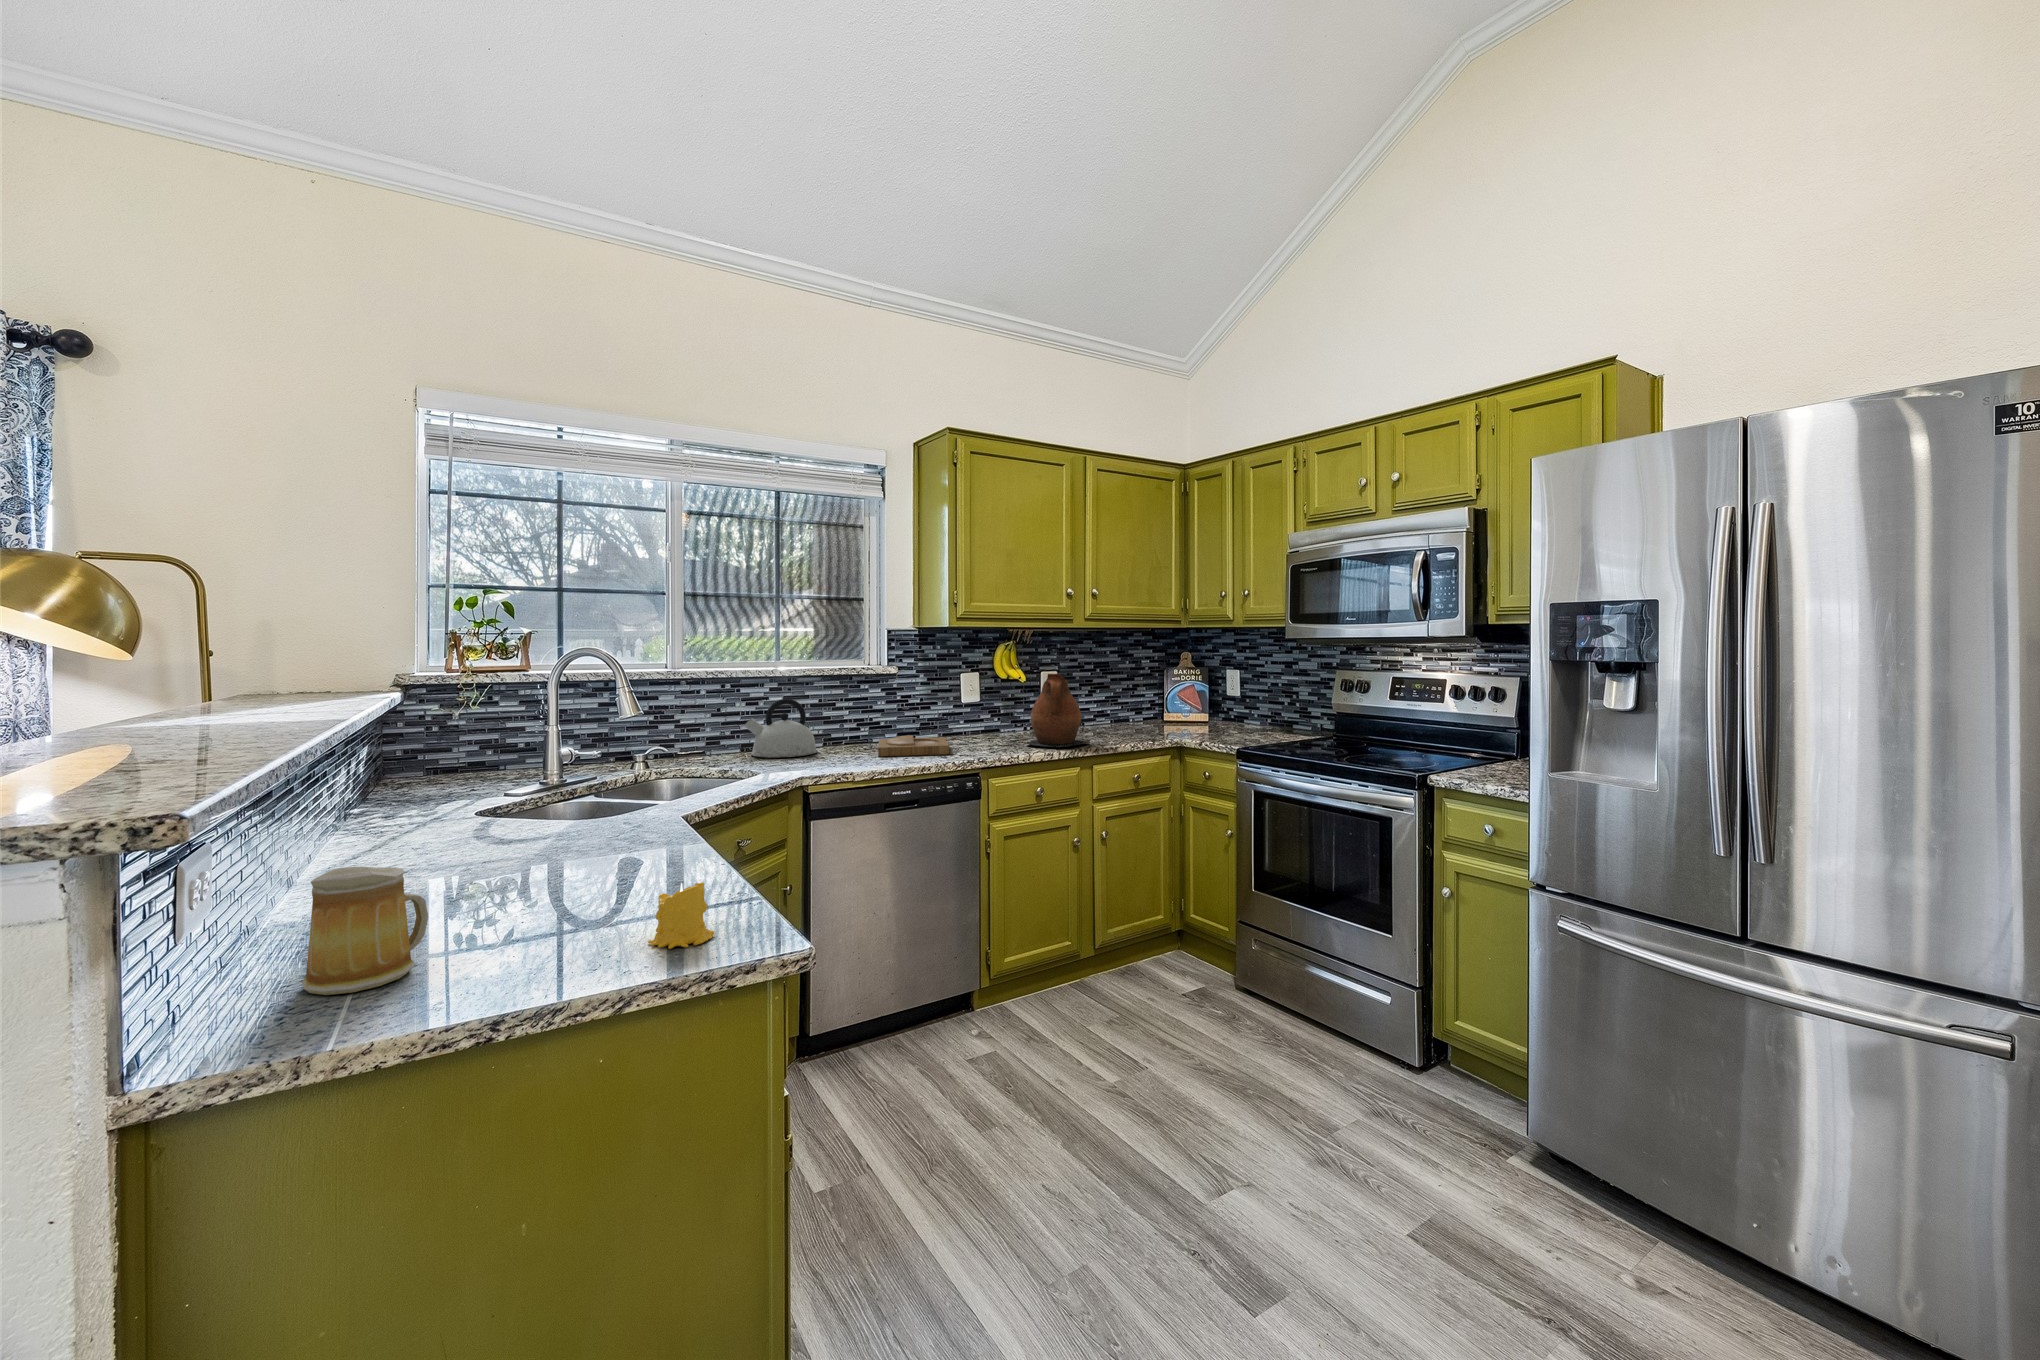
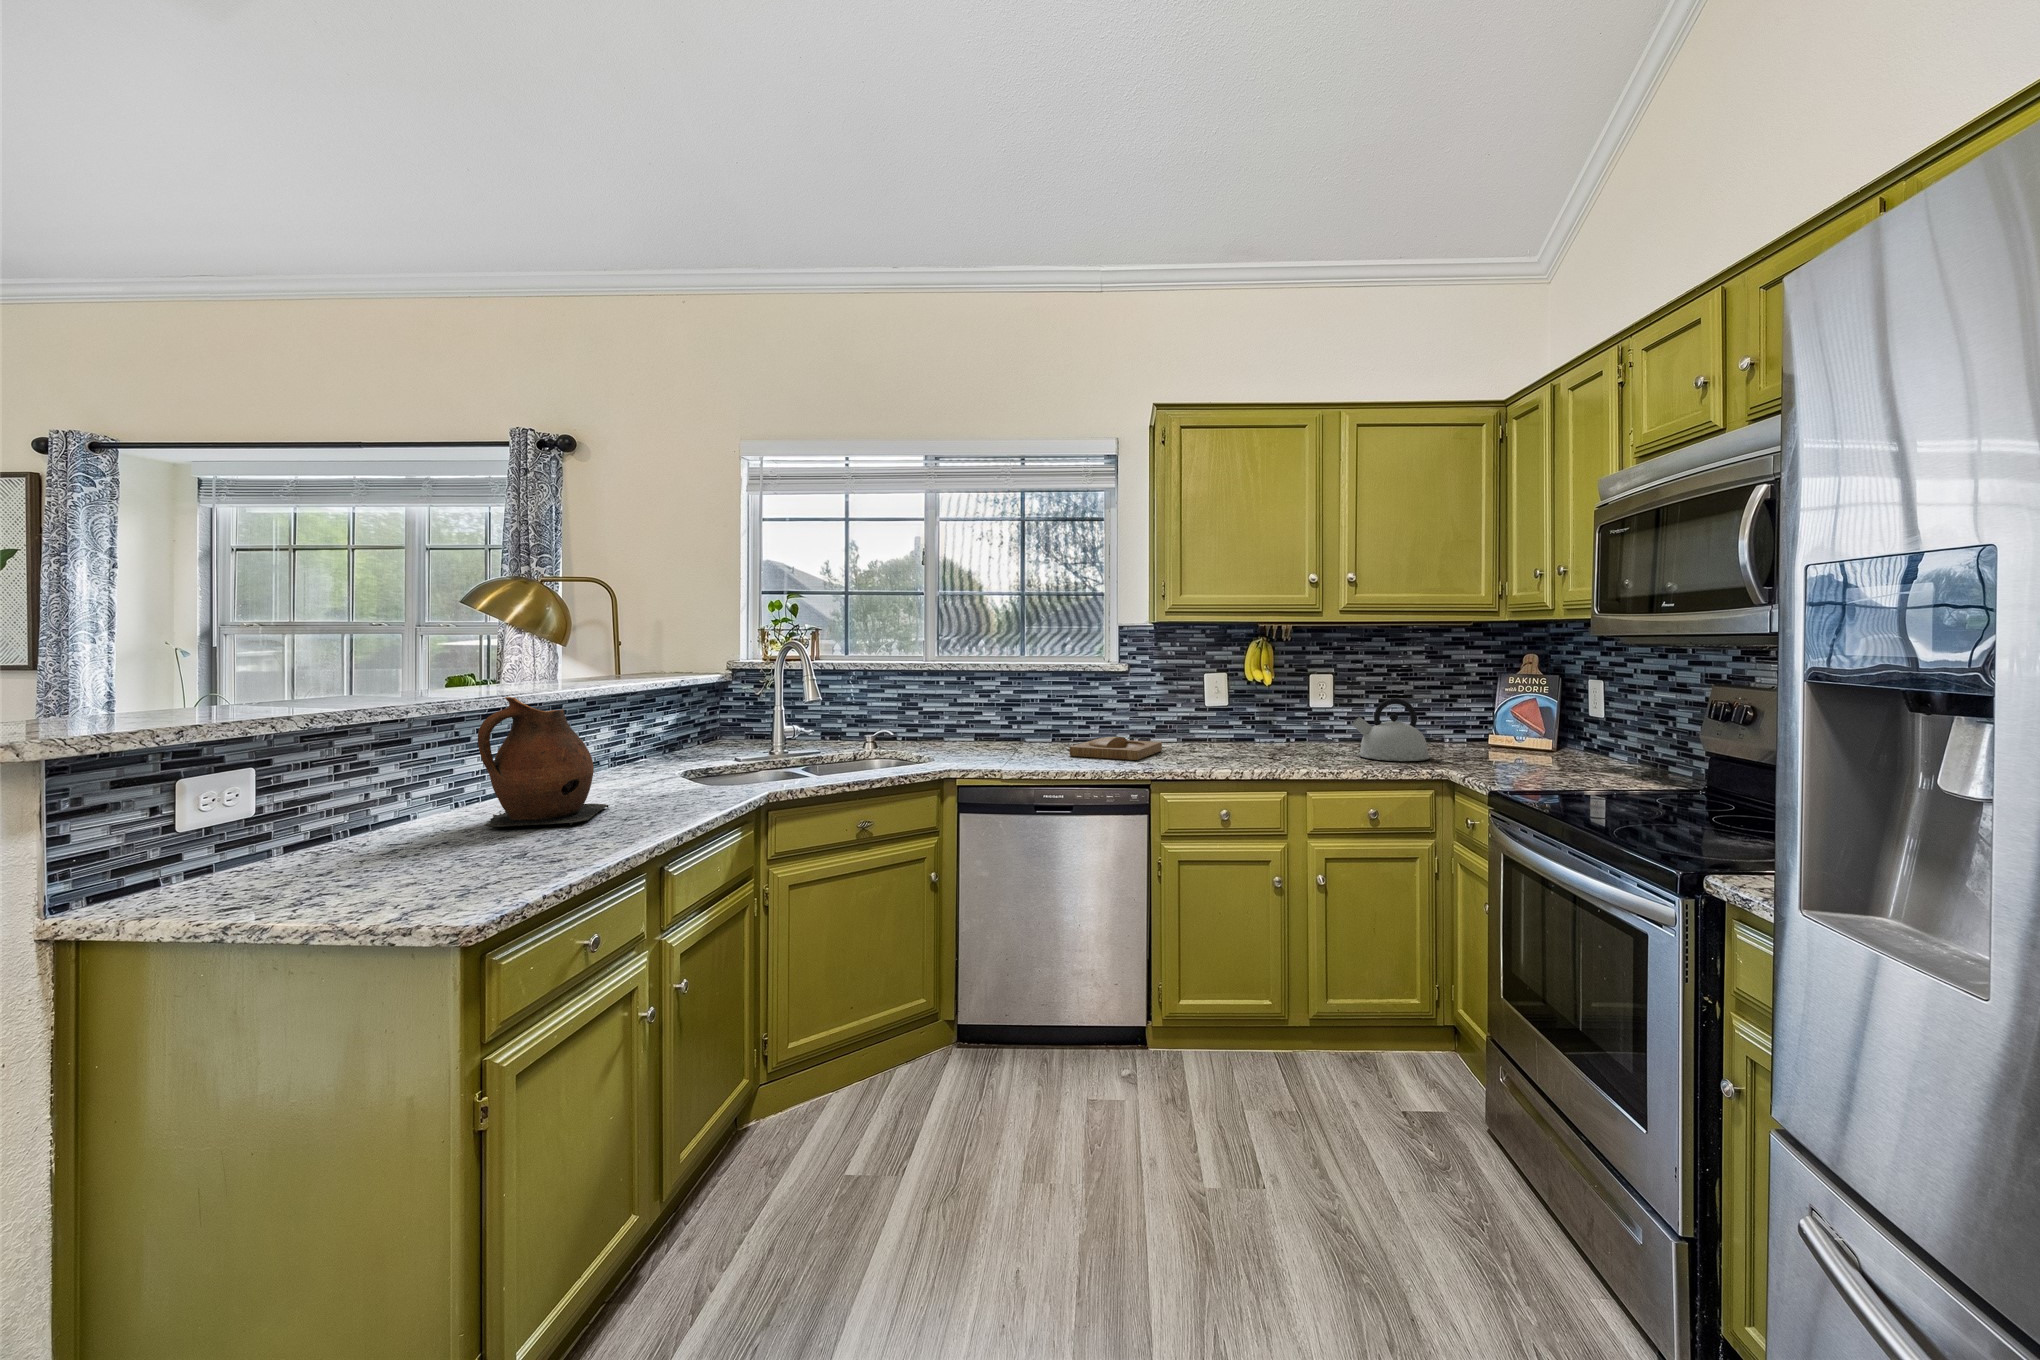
ceramic pitcher: present [1026,674,1090,747] -> present [478,697,609,827]
kettle: present [745,699,817,757] -> present [1352,698,1430,761]
mug: present [302,867,428,995] -> none [226,793,329,887]
candle: present [648,882,715,949] -> none [411,842,484,902]

